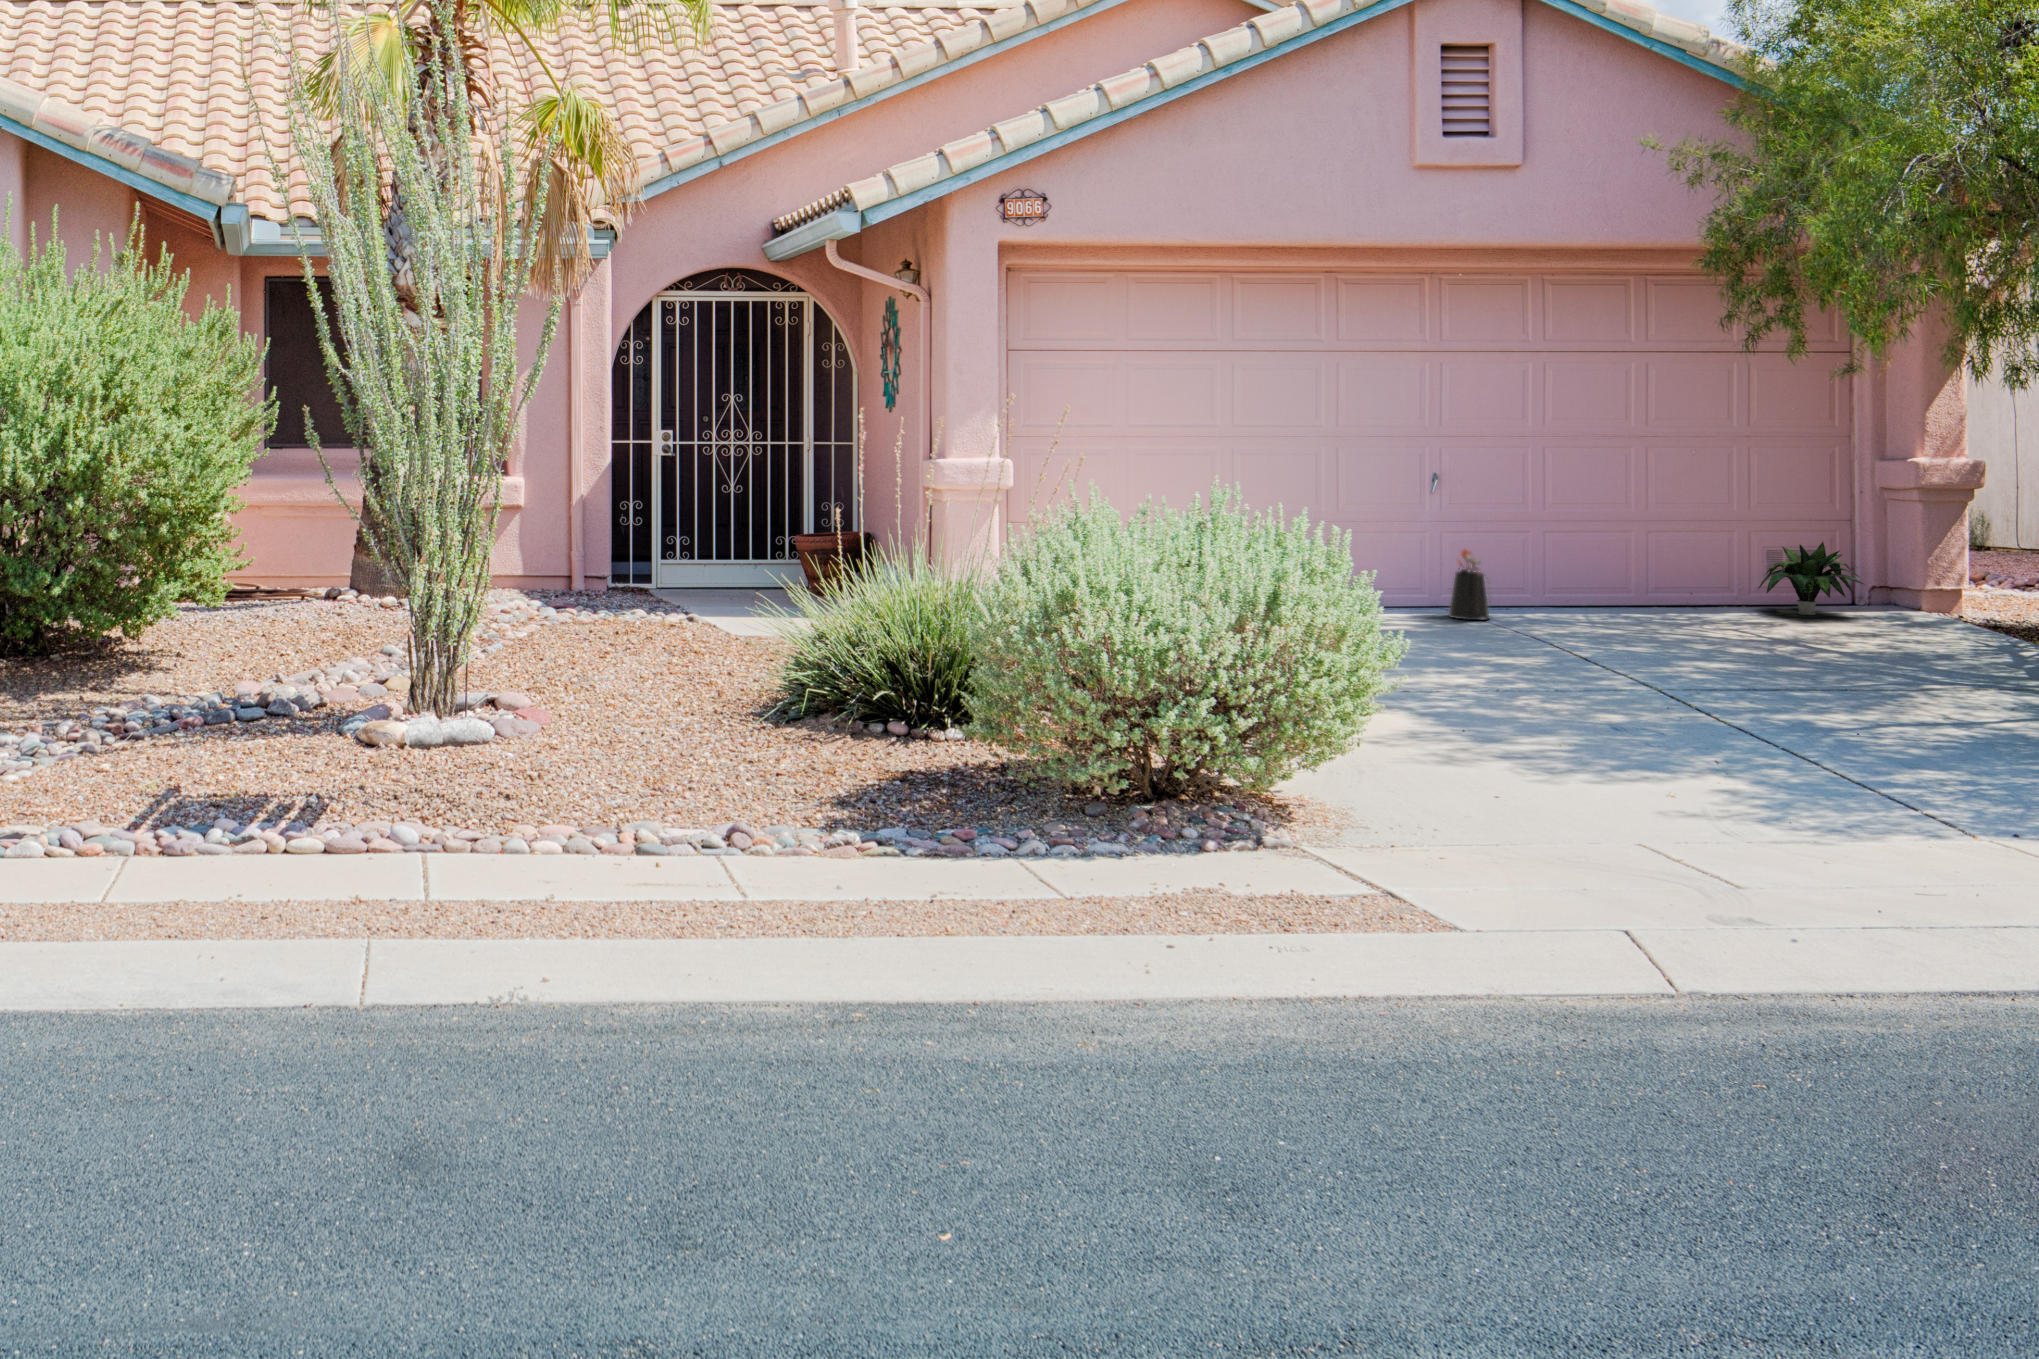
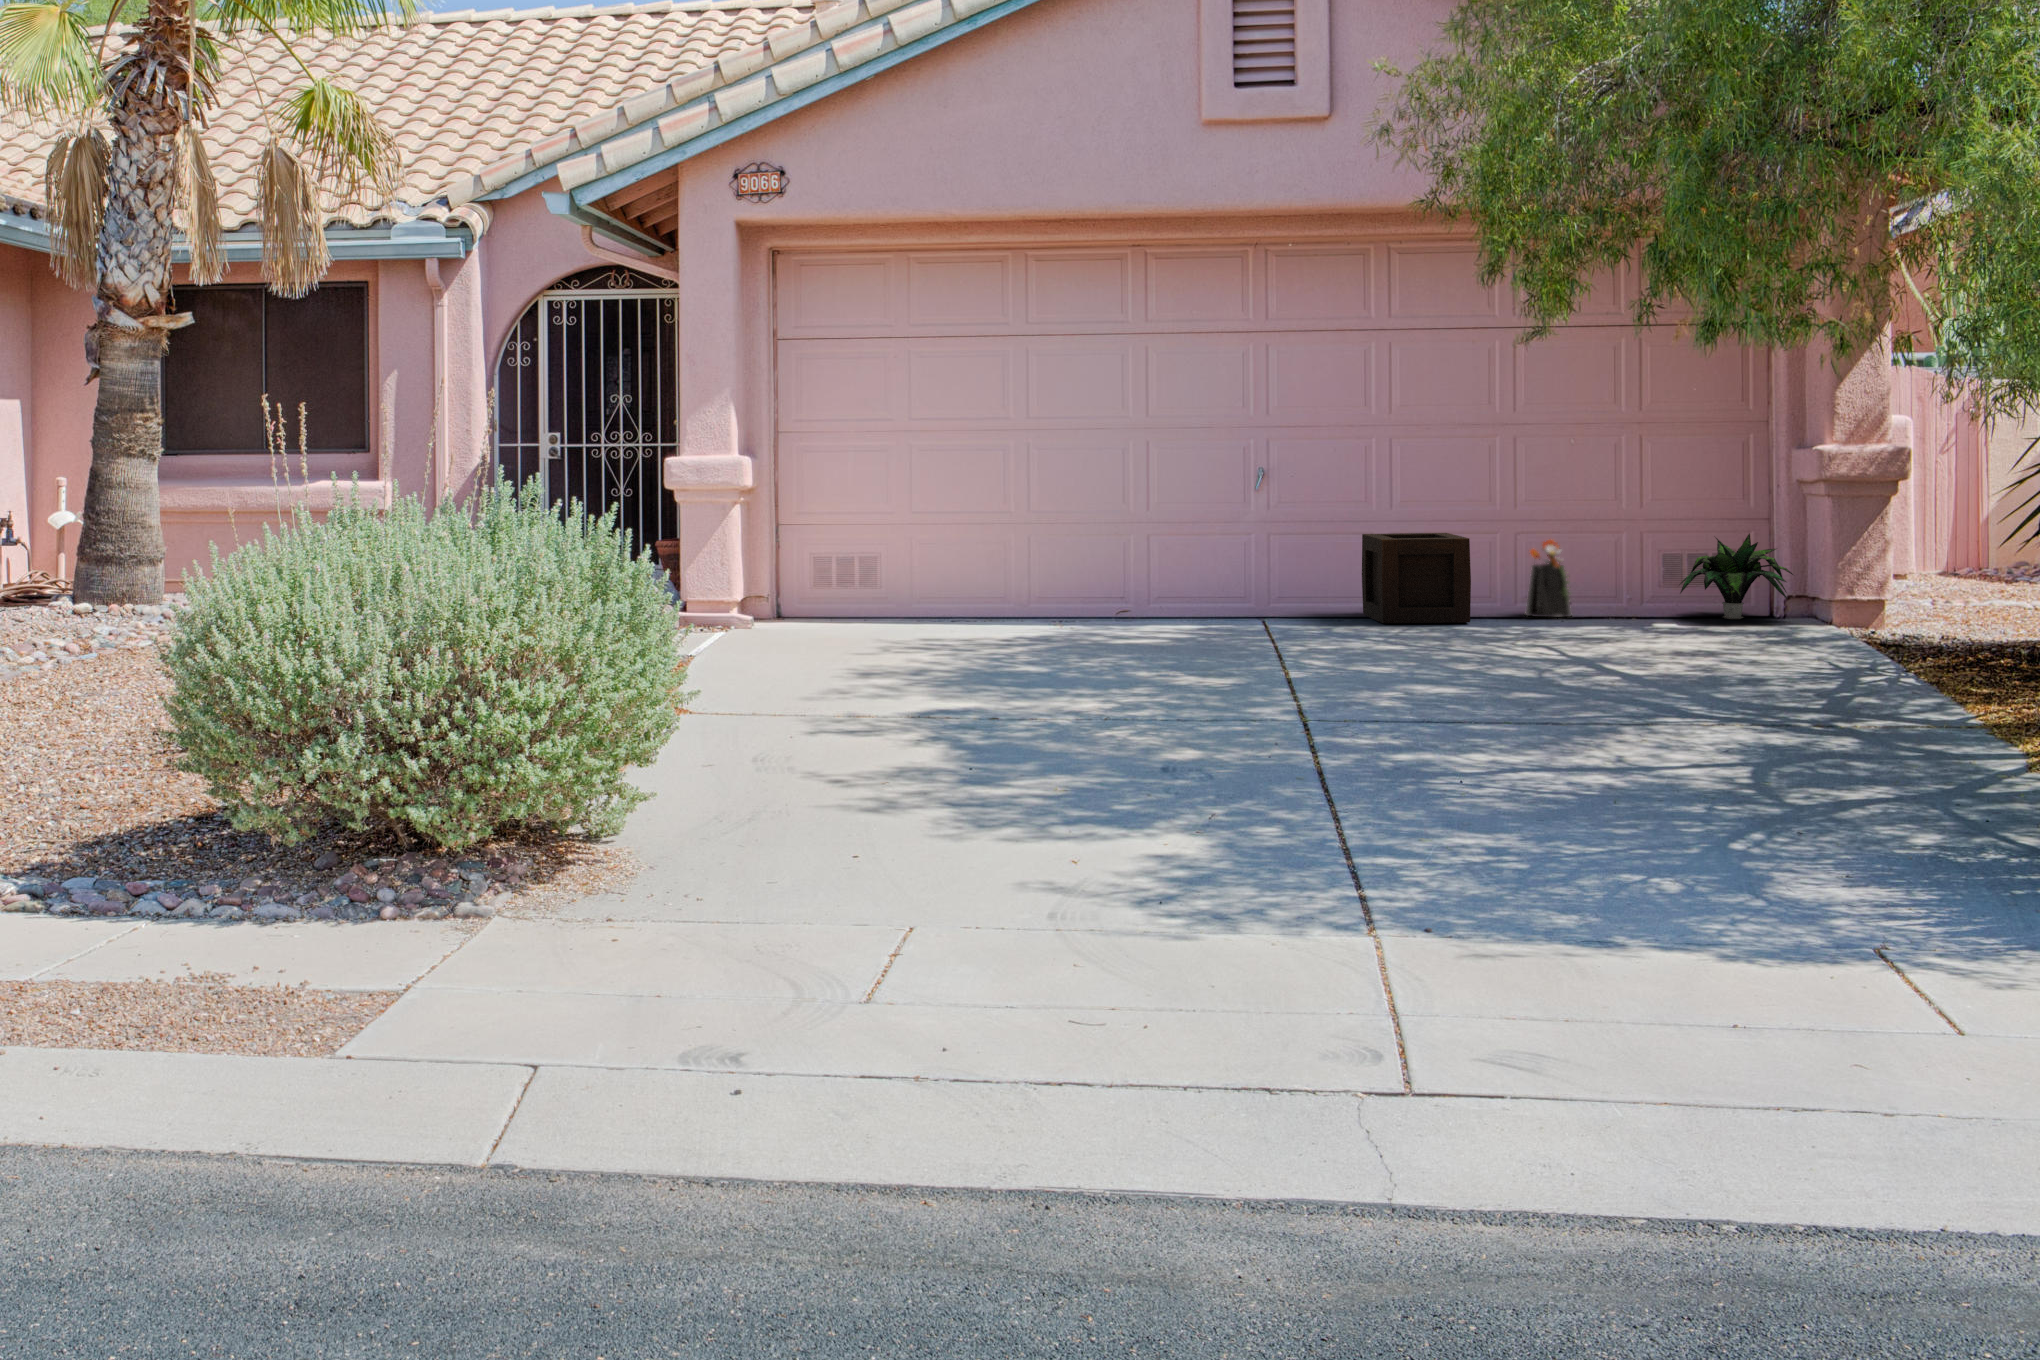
wooden crate: none [1506,539,1622,623] -> present [1362,533,1471,623]
watering can: present [1449,550,1491,620] -> present [1525,540,1571,617]

